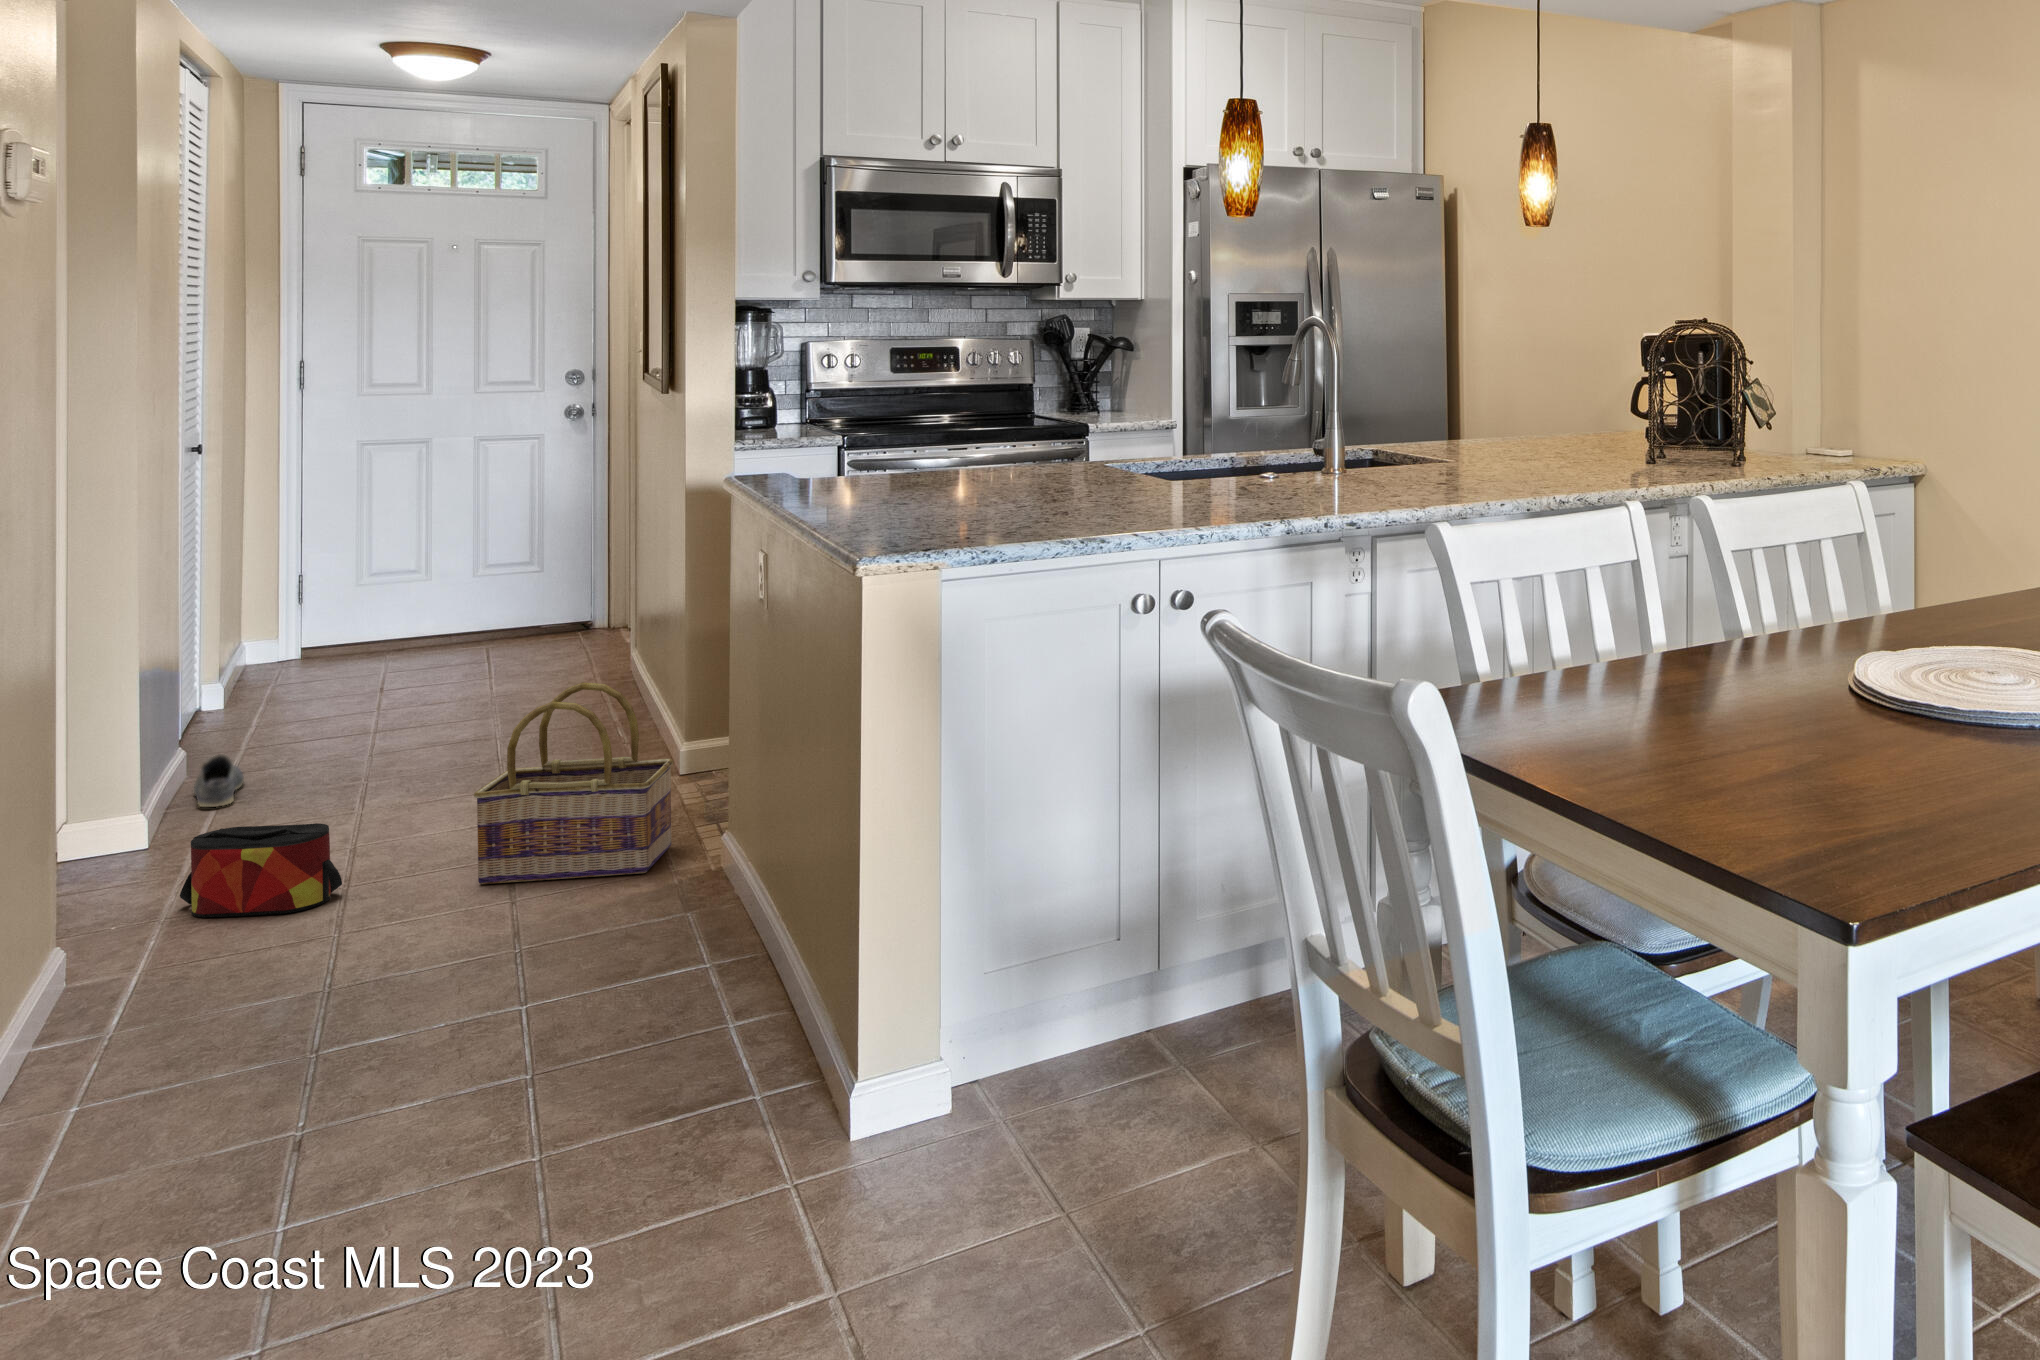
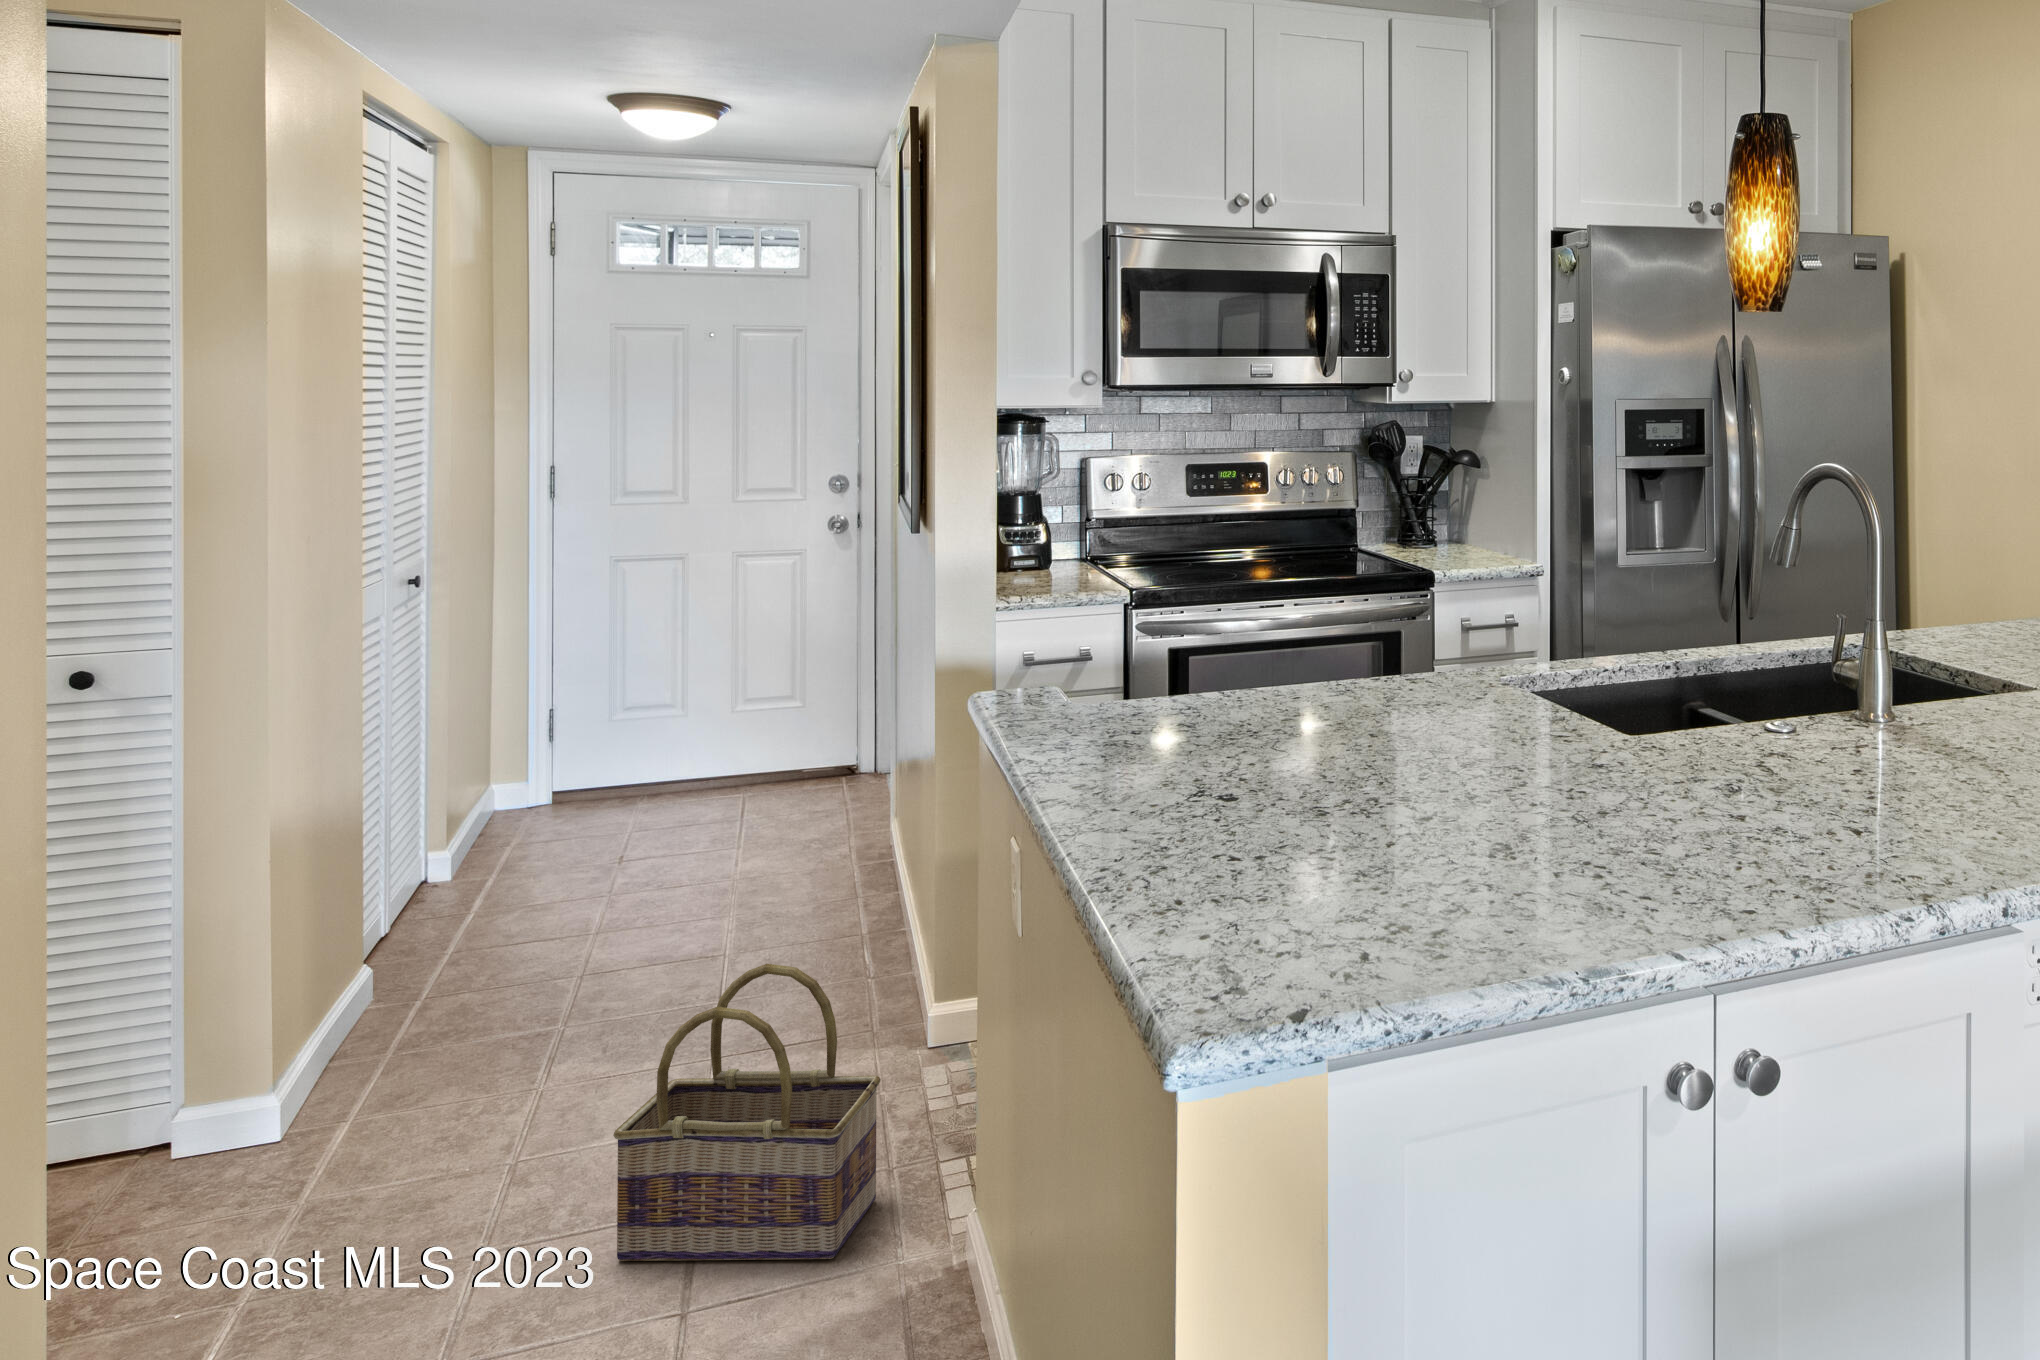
shoe: present [194,754,244,807] -> none [346,990,413,1064]
bag: present [180,823,342,918] -> none [247,1158,446,1301]

